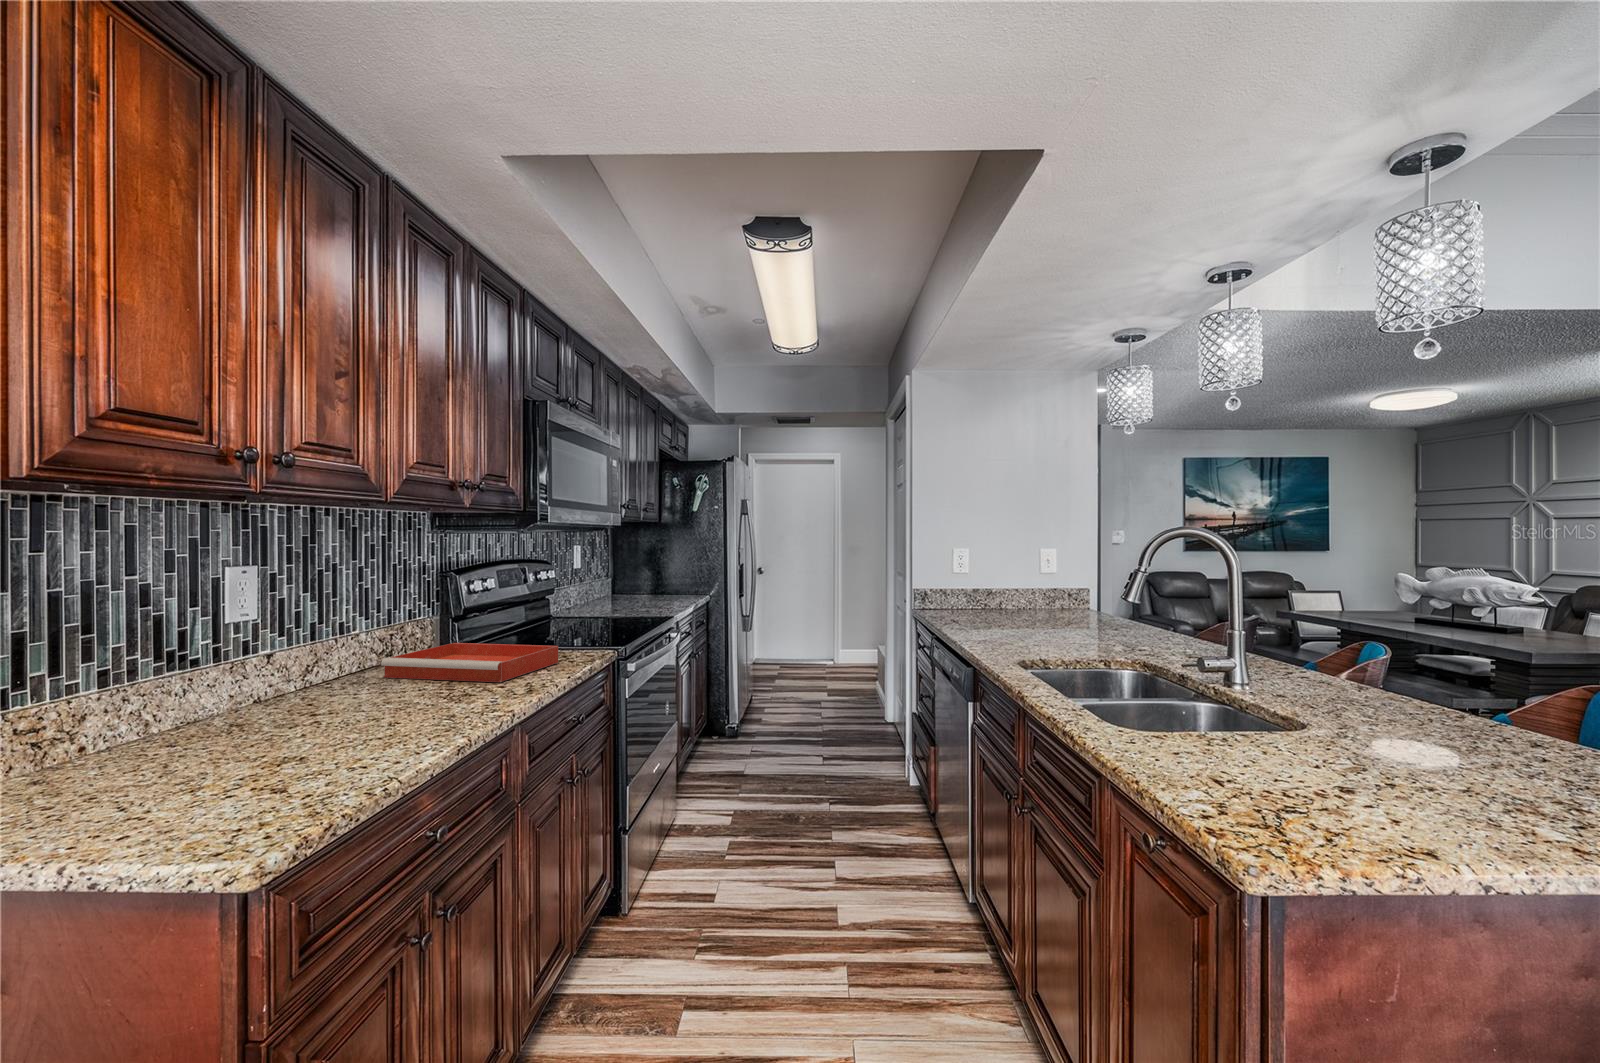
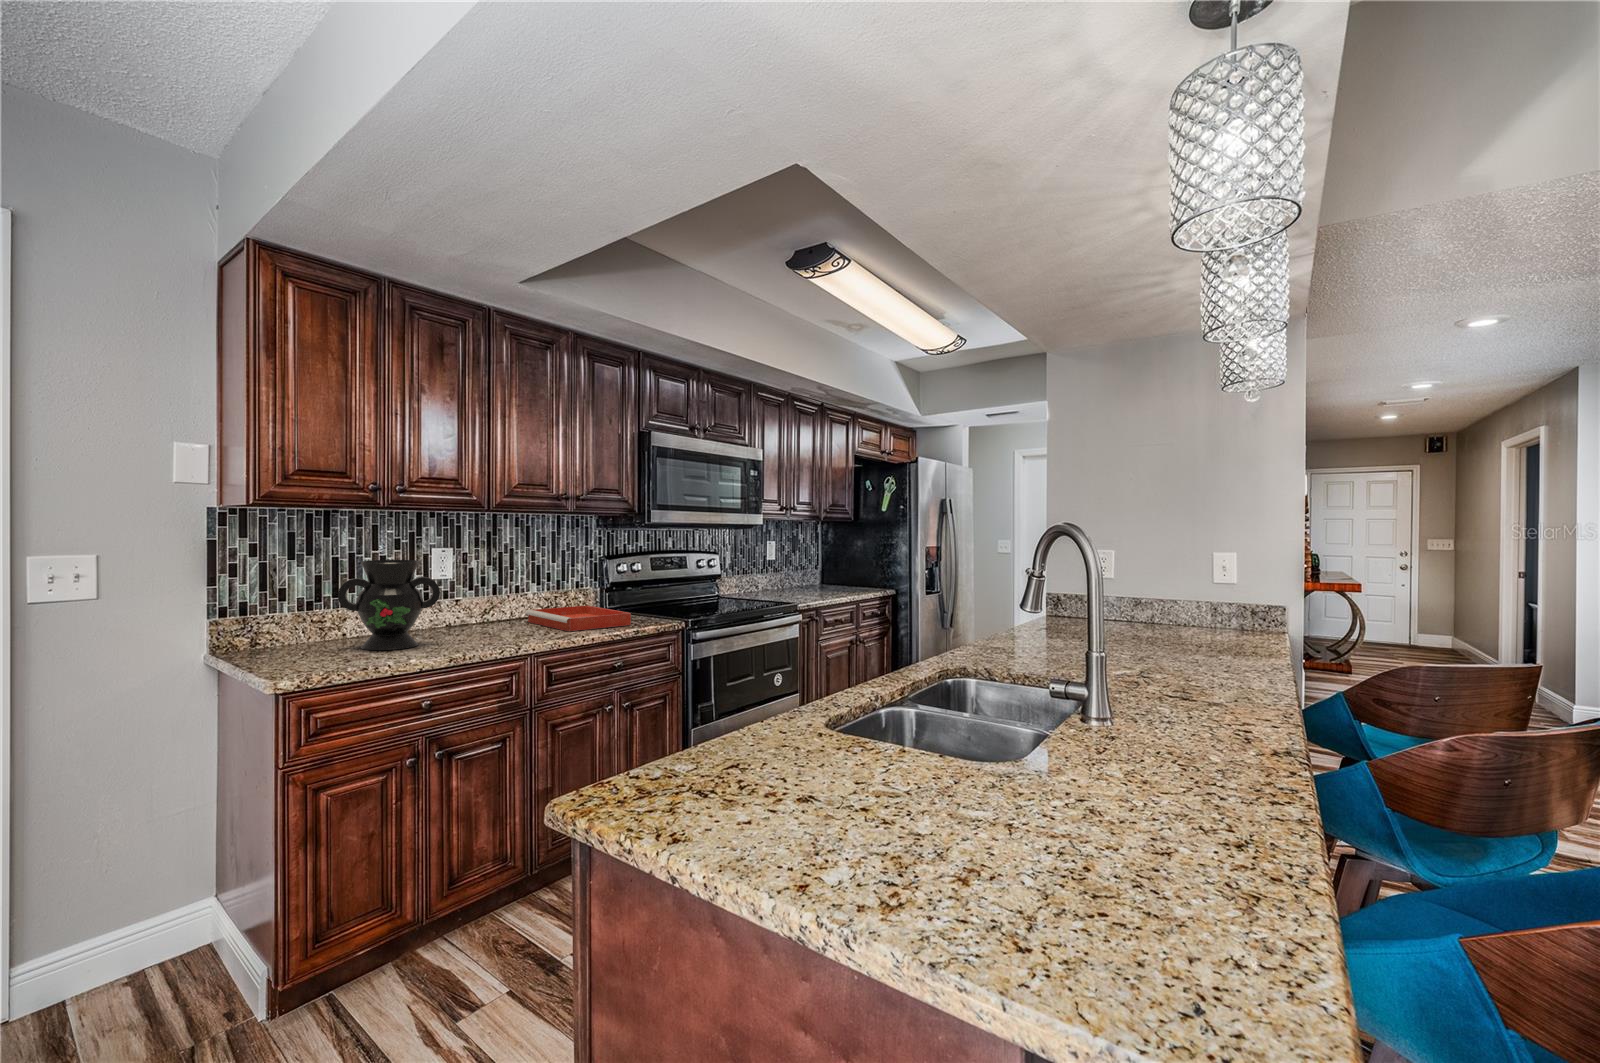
decorative vase: none [129,585,340,770] -> present [338,560,440,650]

